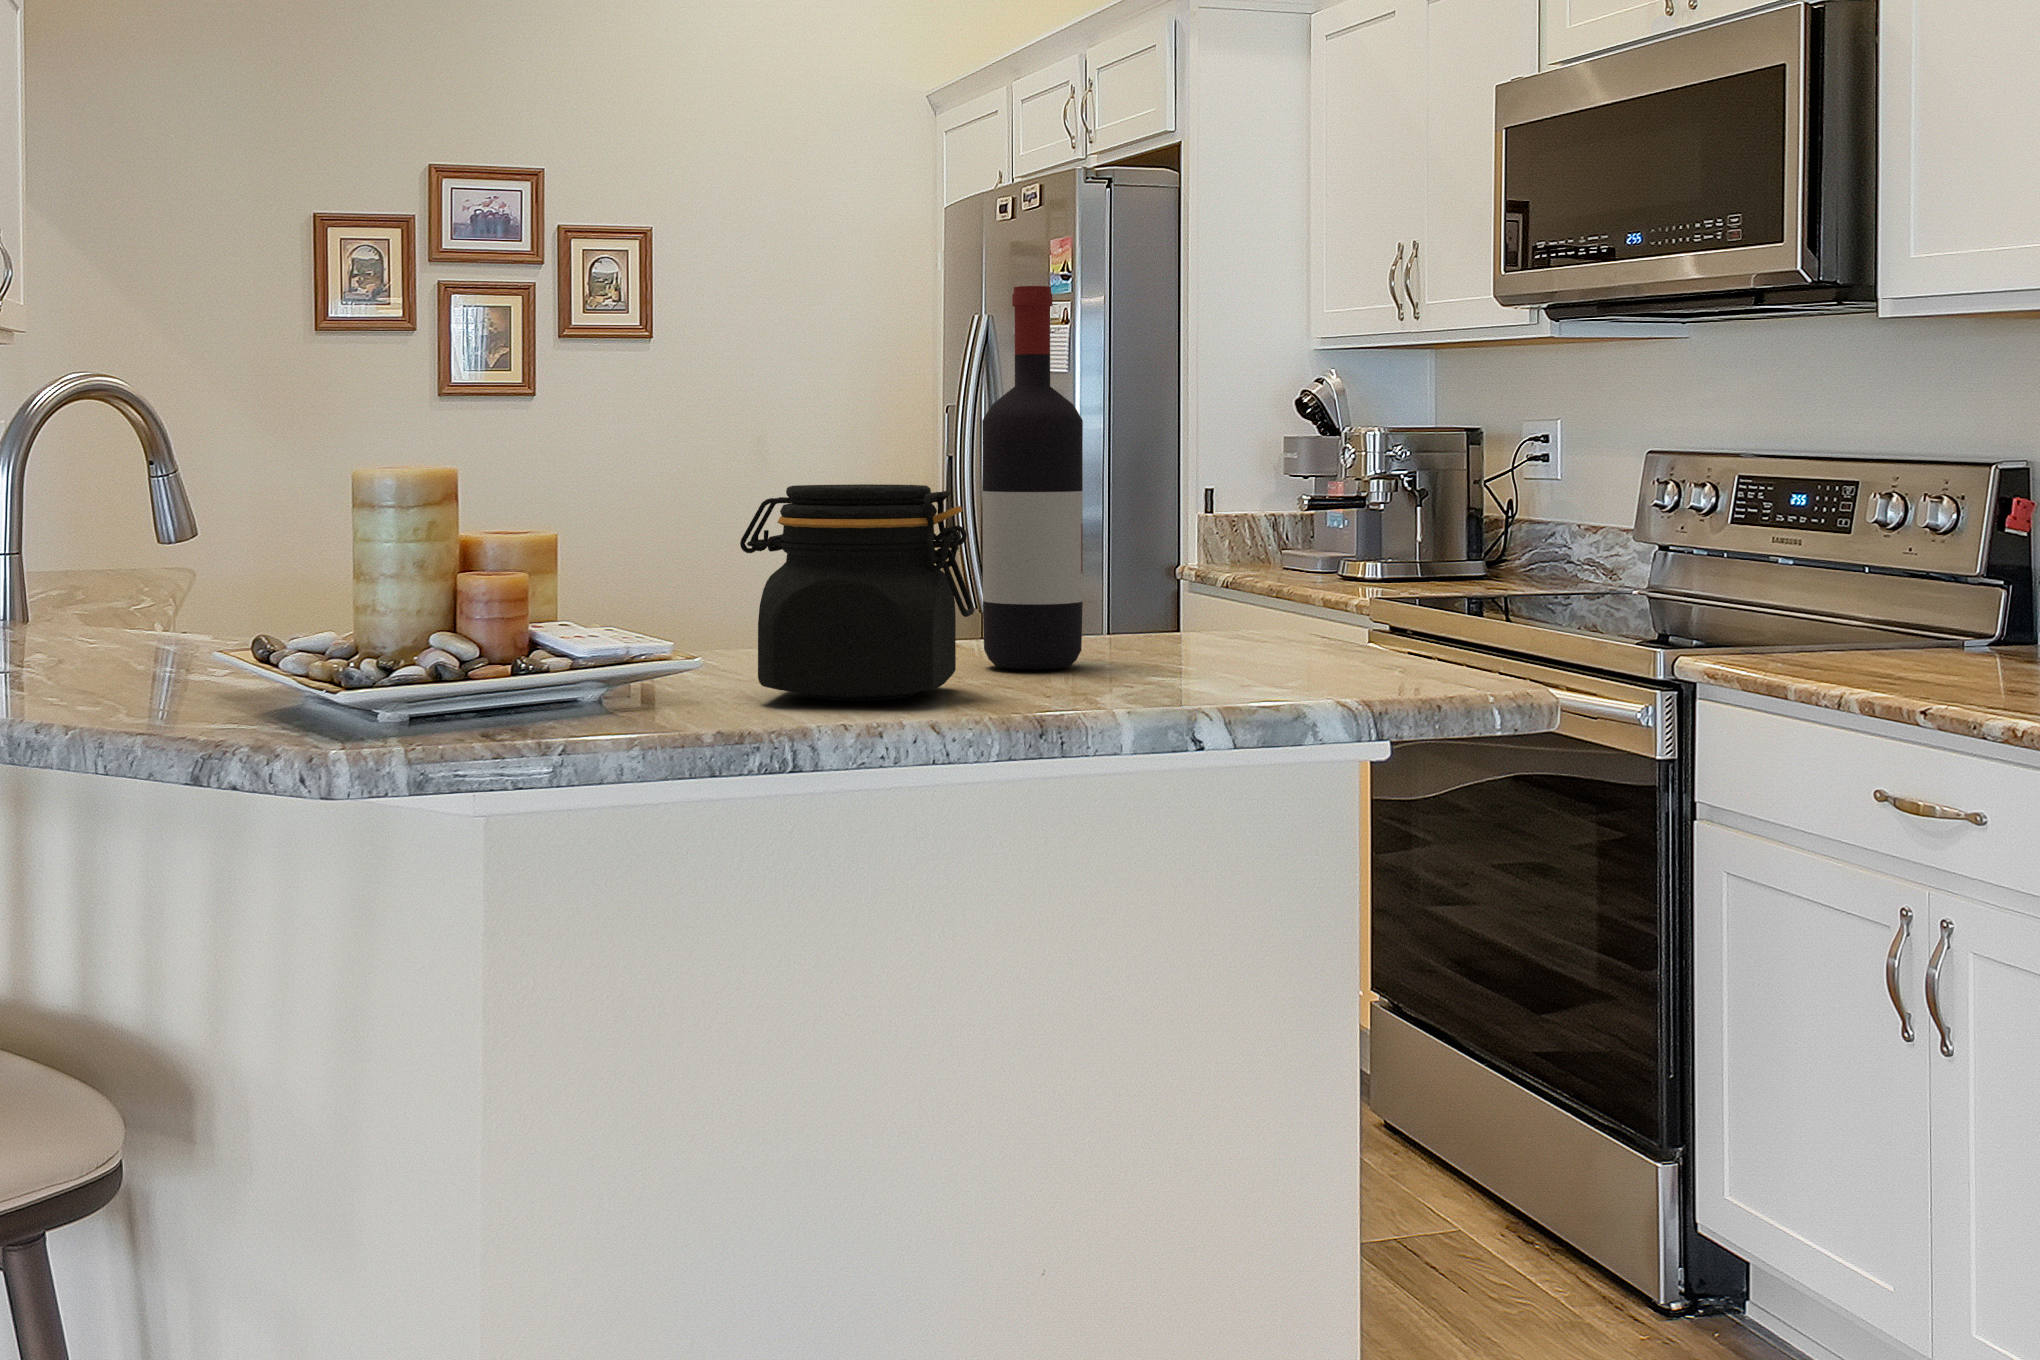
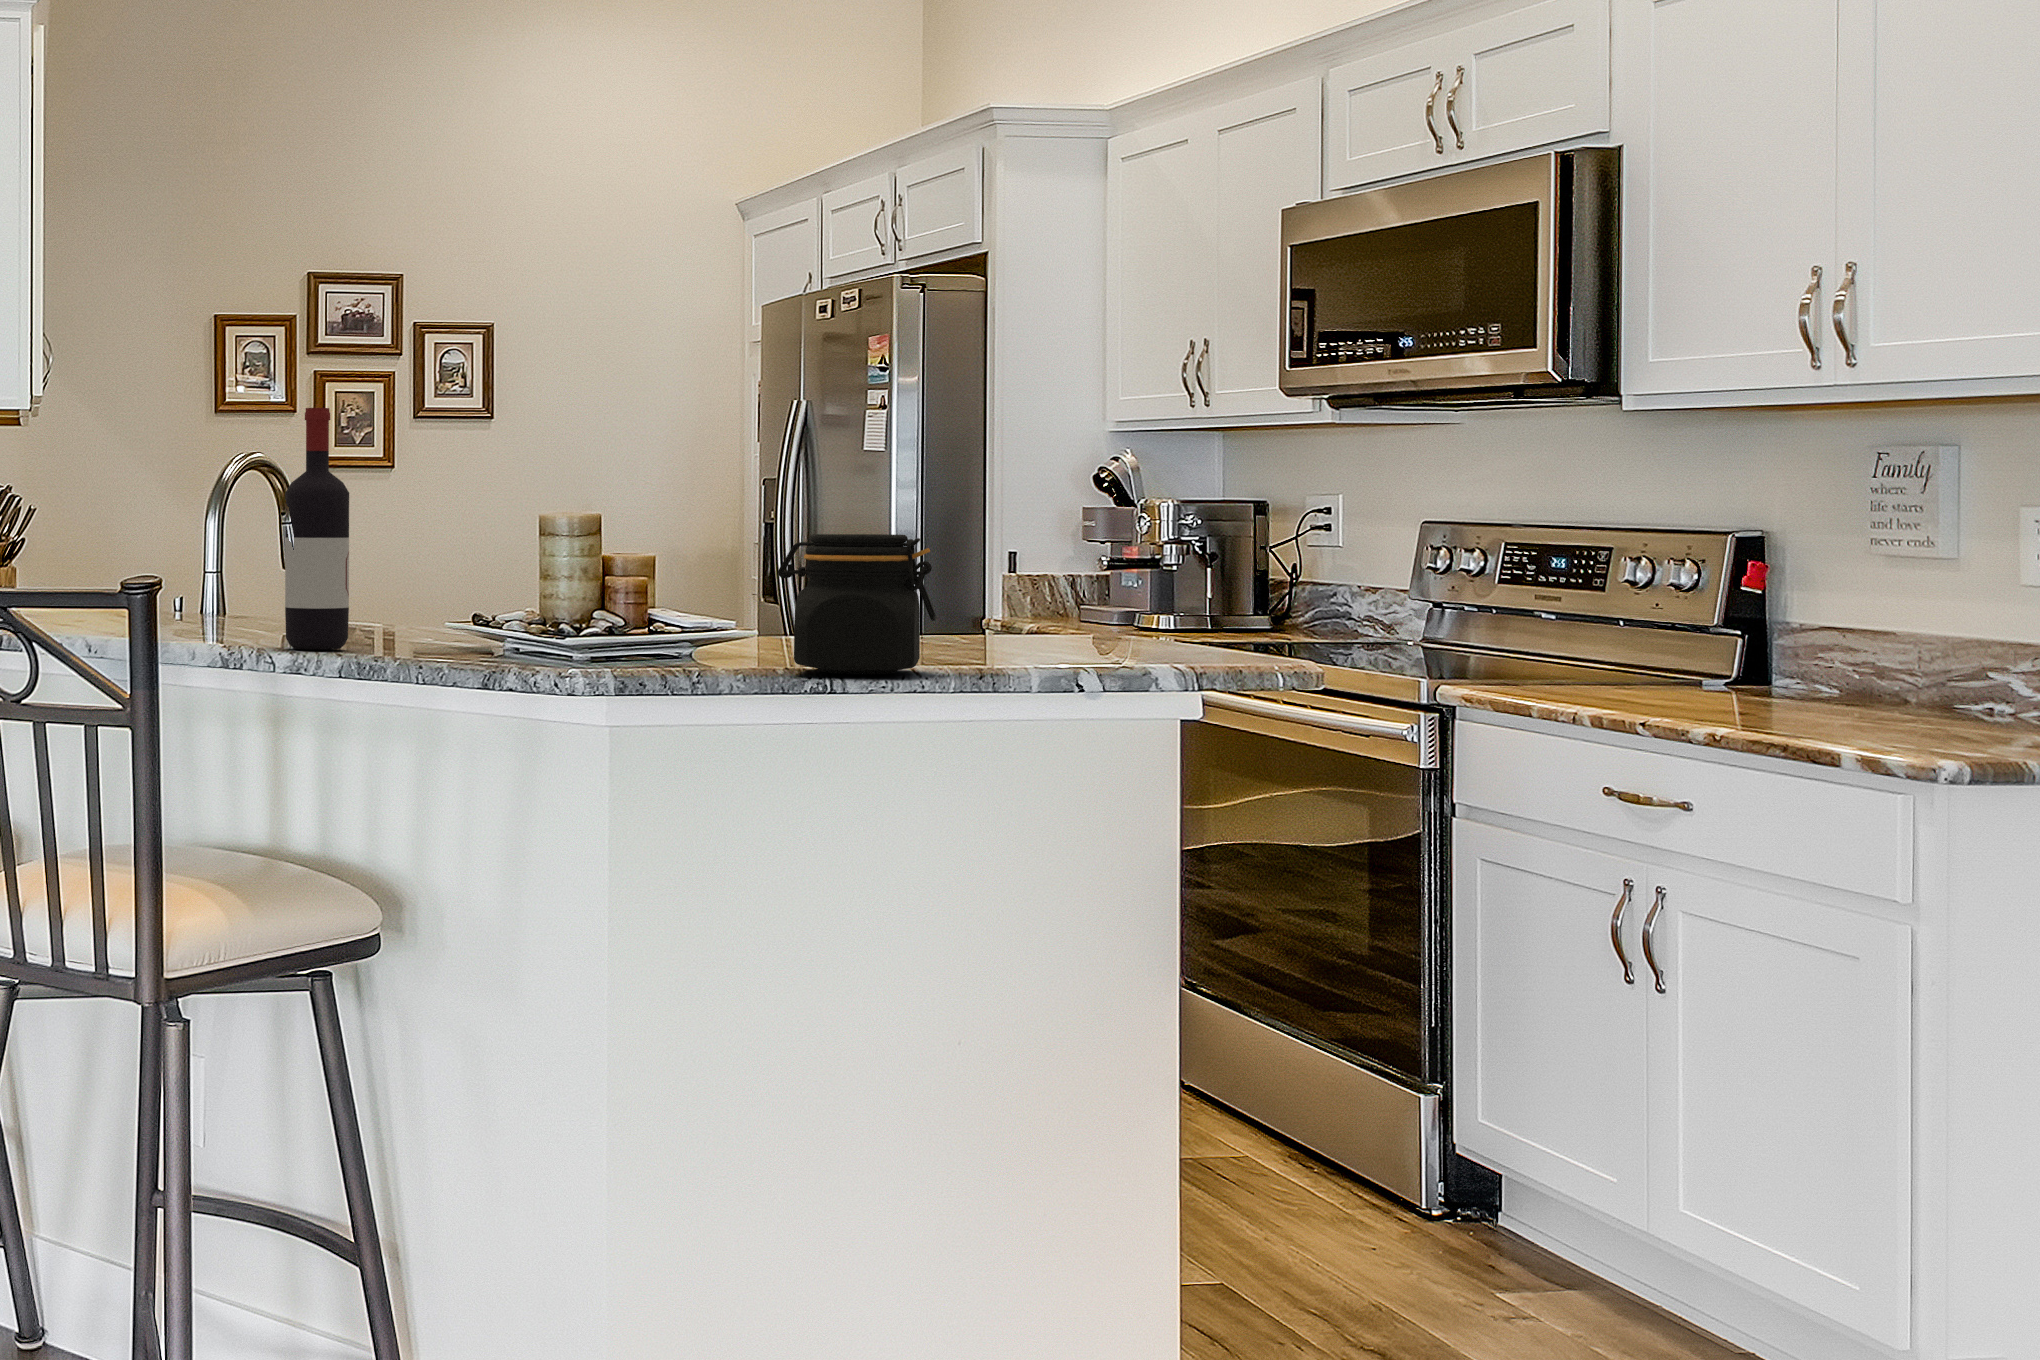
wine bottle: present [982,286,1083,669] -> present [285,408,349,650]

